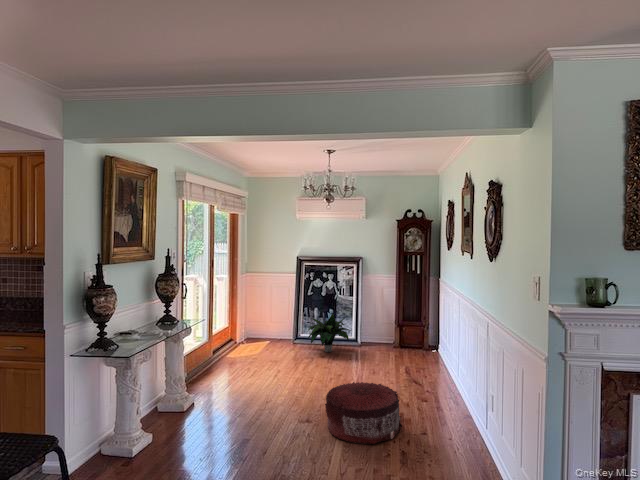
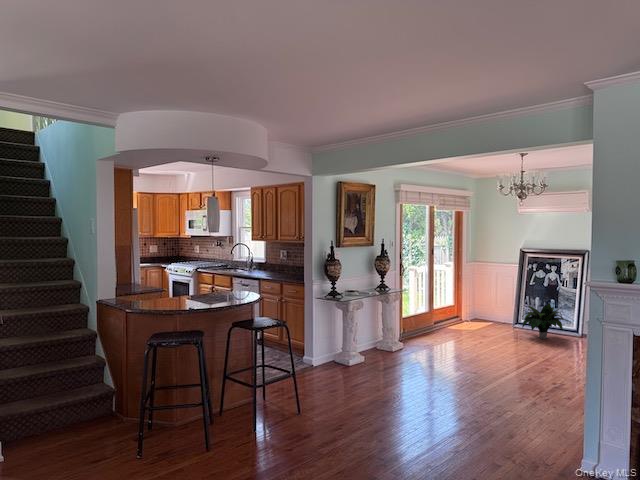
pouf: present [325,382,402,444] -> none [483,351,549,396]

